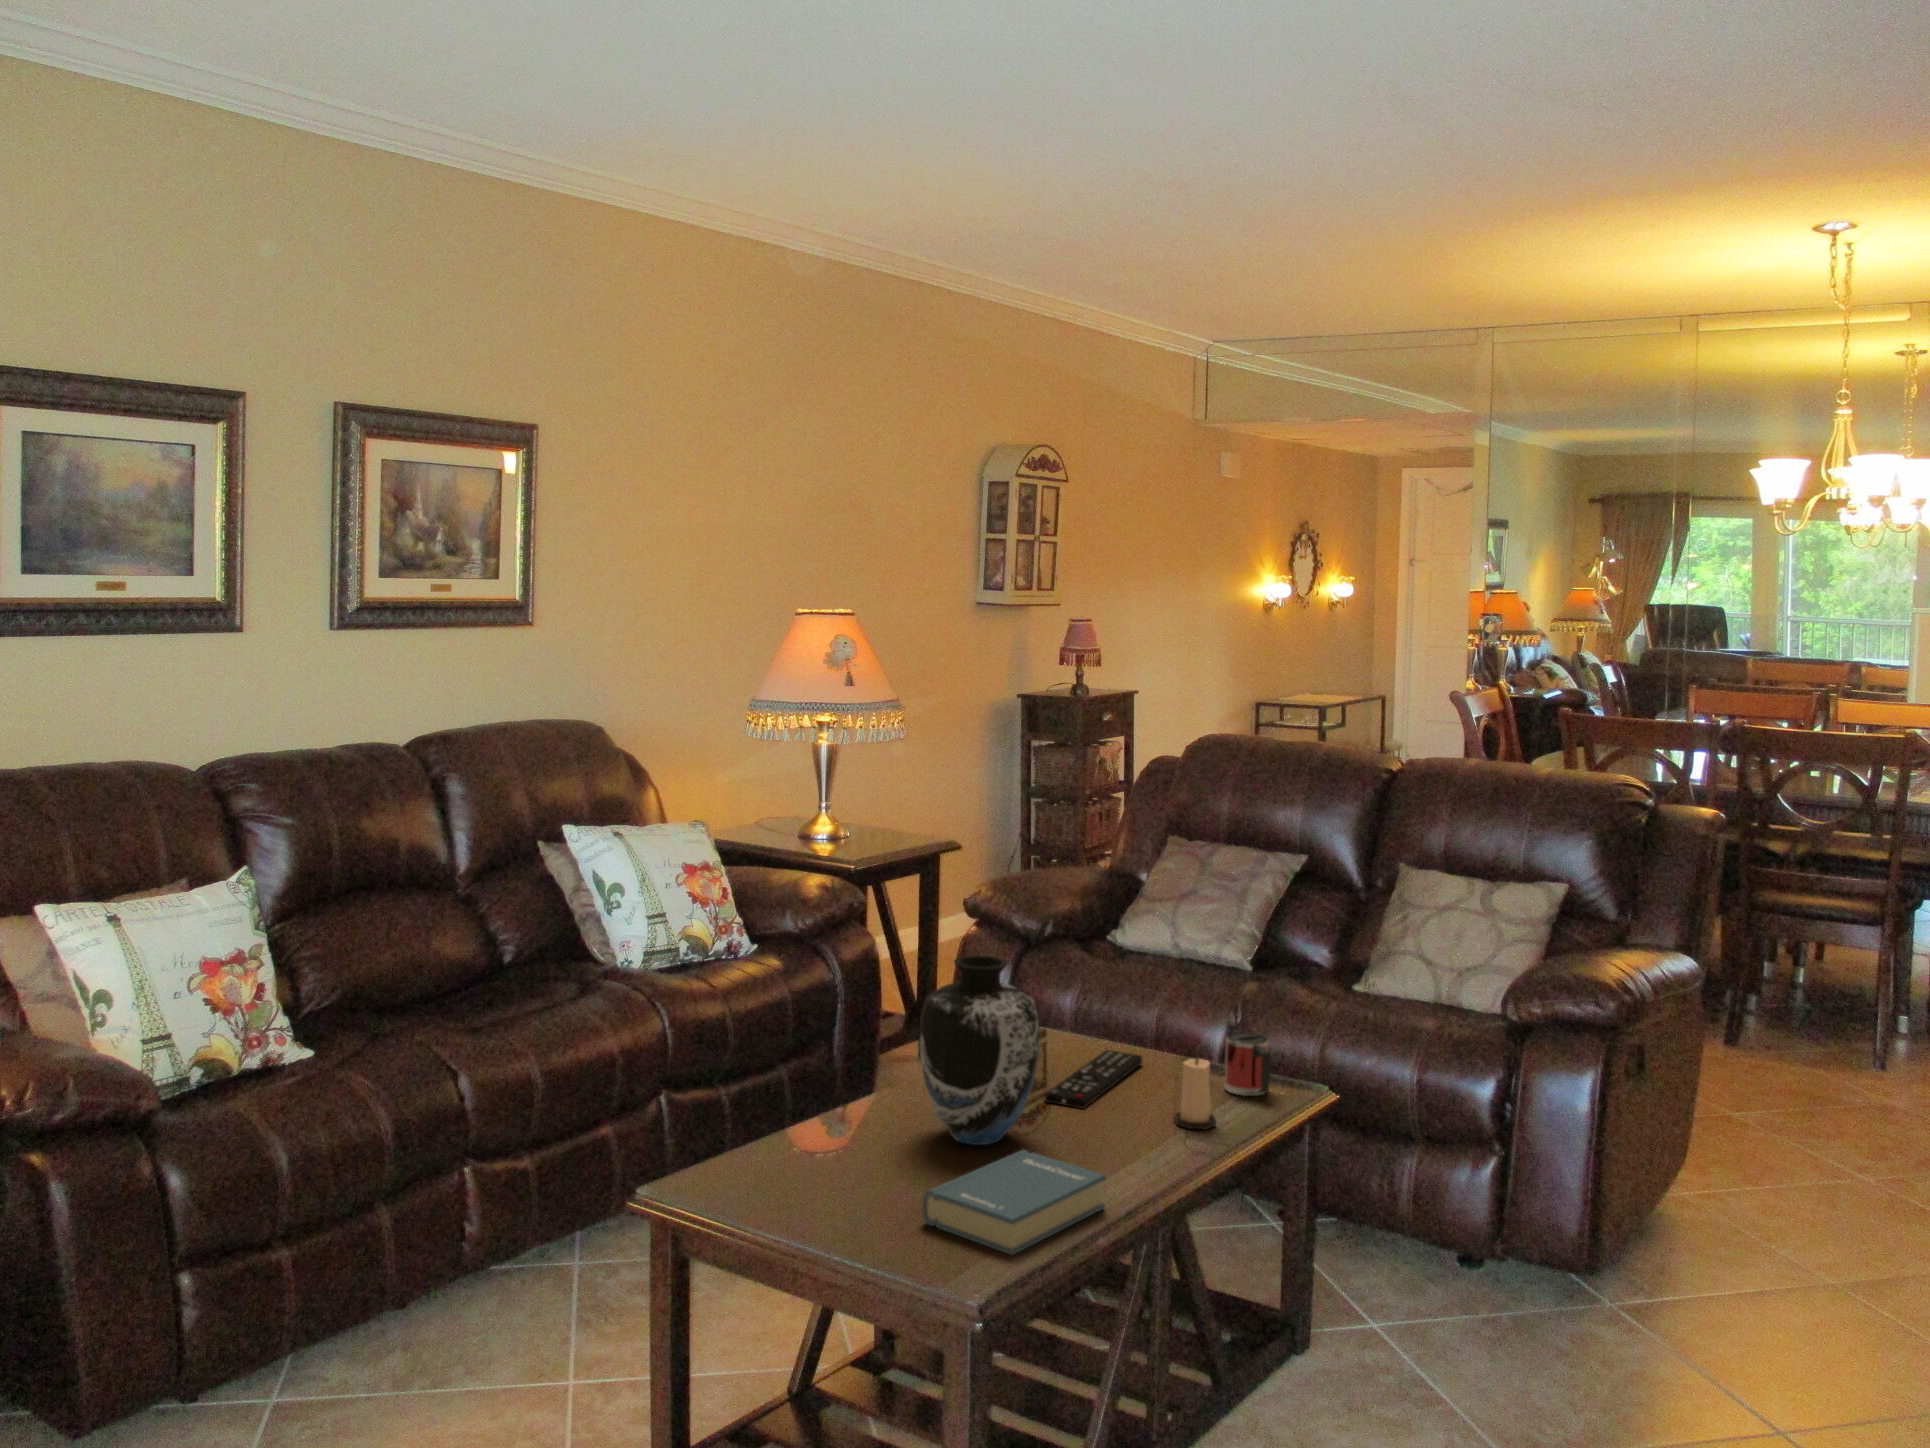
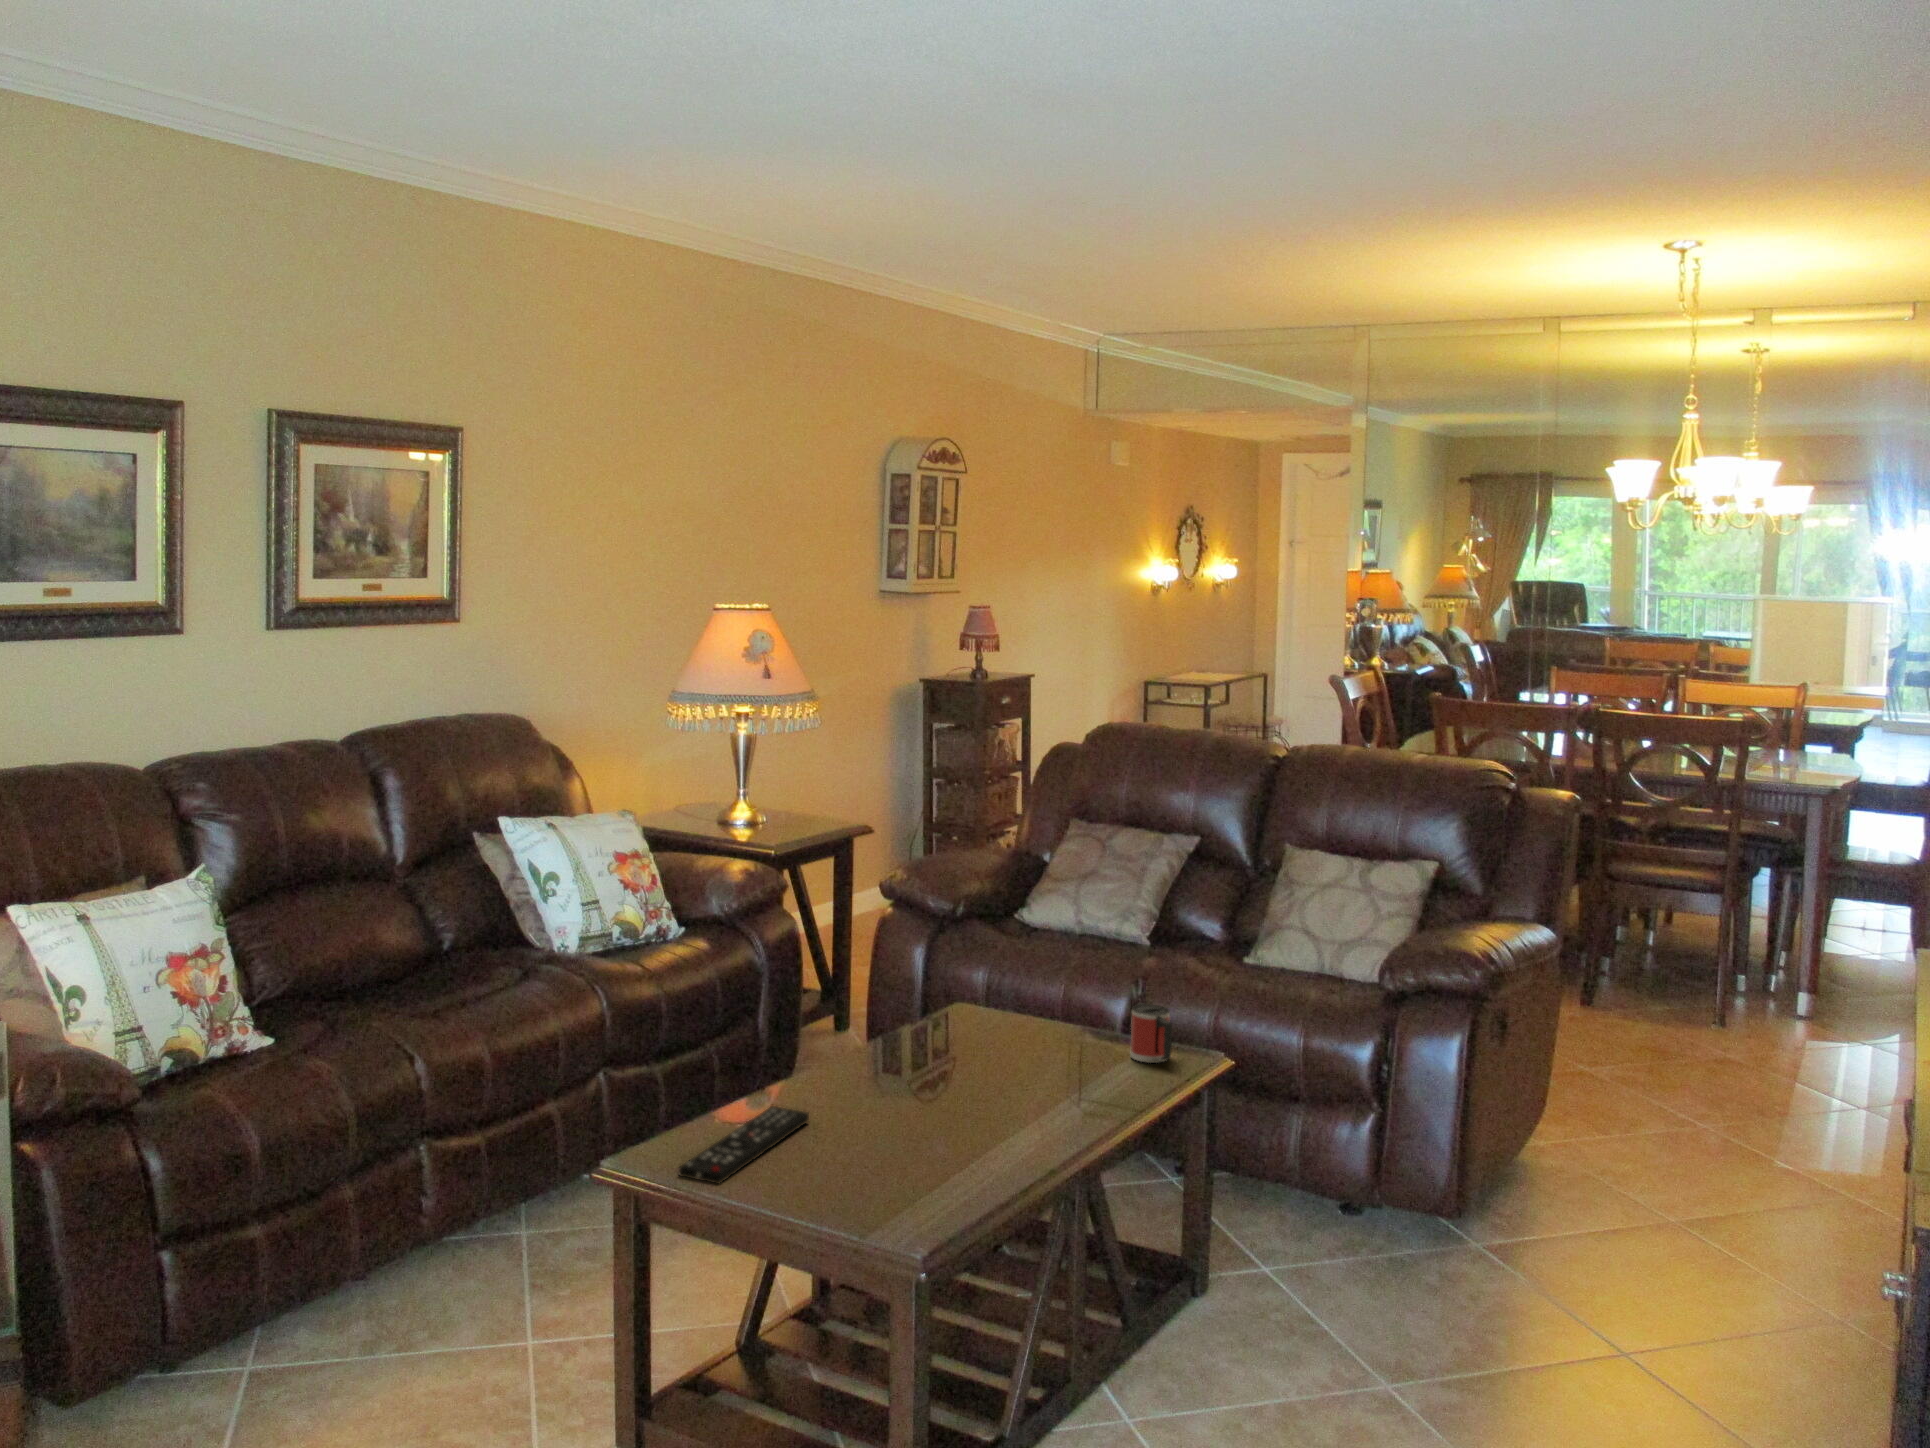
vase: present [919,955,1039,1145] -> none [856,941,966,1114]
remote control: present [1045,1050,1142,1109] -> present [679,1106,809,1184]
candle: present [1175,1057,1216,1129] -> none [1087,1028,1124,1095]
book: present [923,1150,1106,1255] -> none [867,1117,1030,1212]

